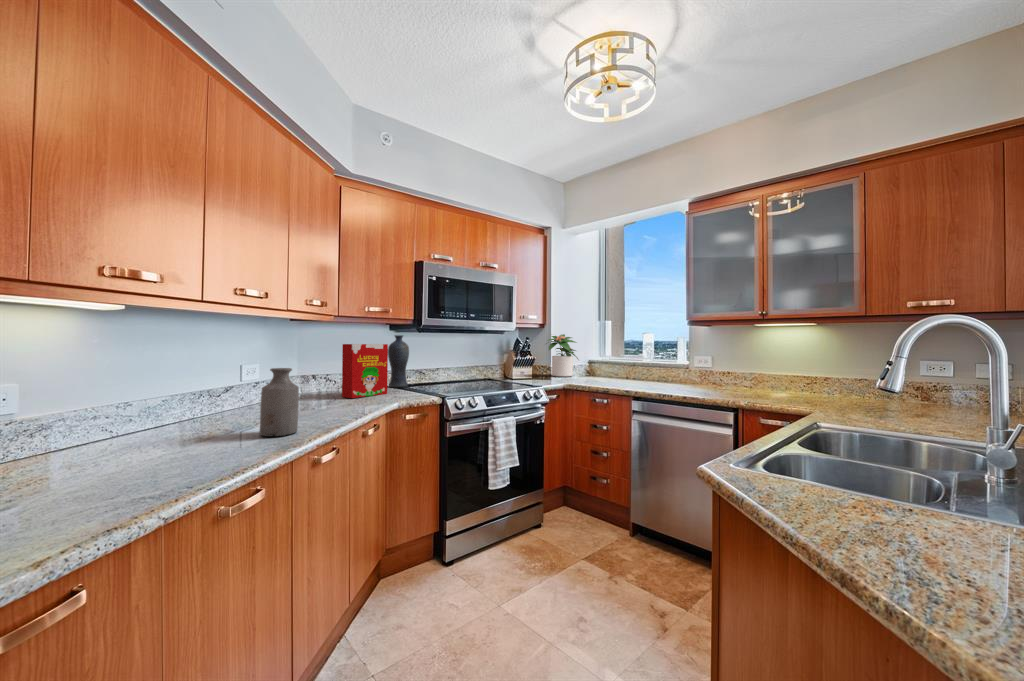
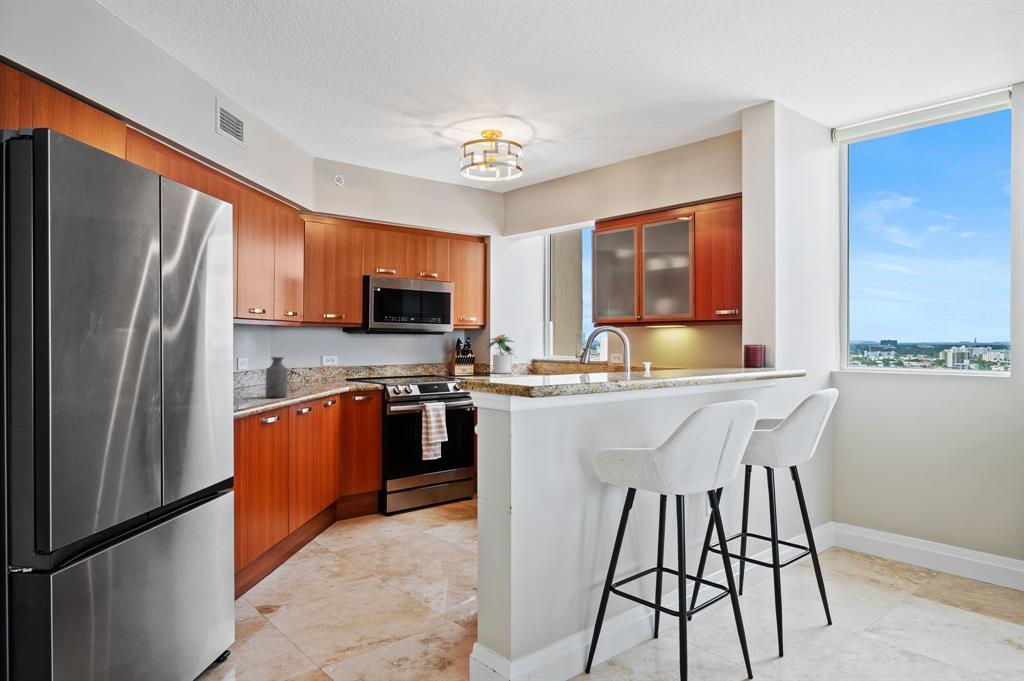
vase: present [388,335,409,387] -> none [342,336,359,380]
cereal box: present [342,344,388,398] -> none [306,343,342,385]

